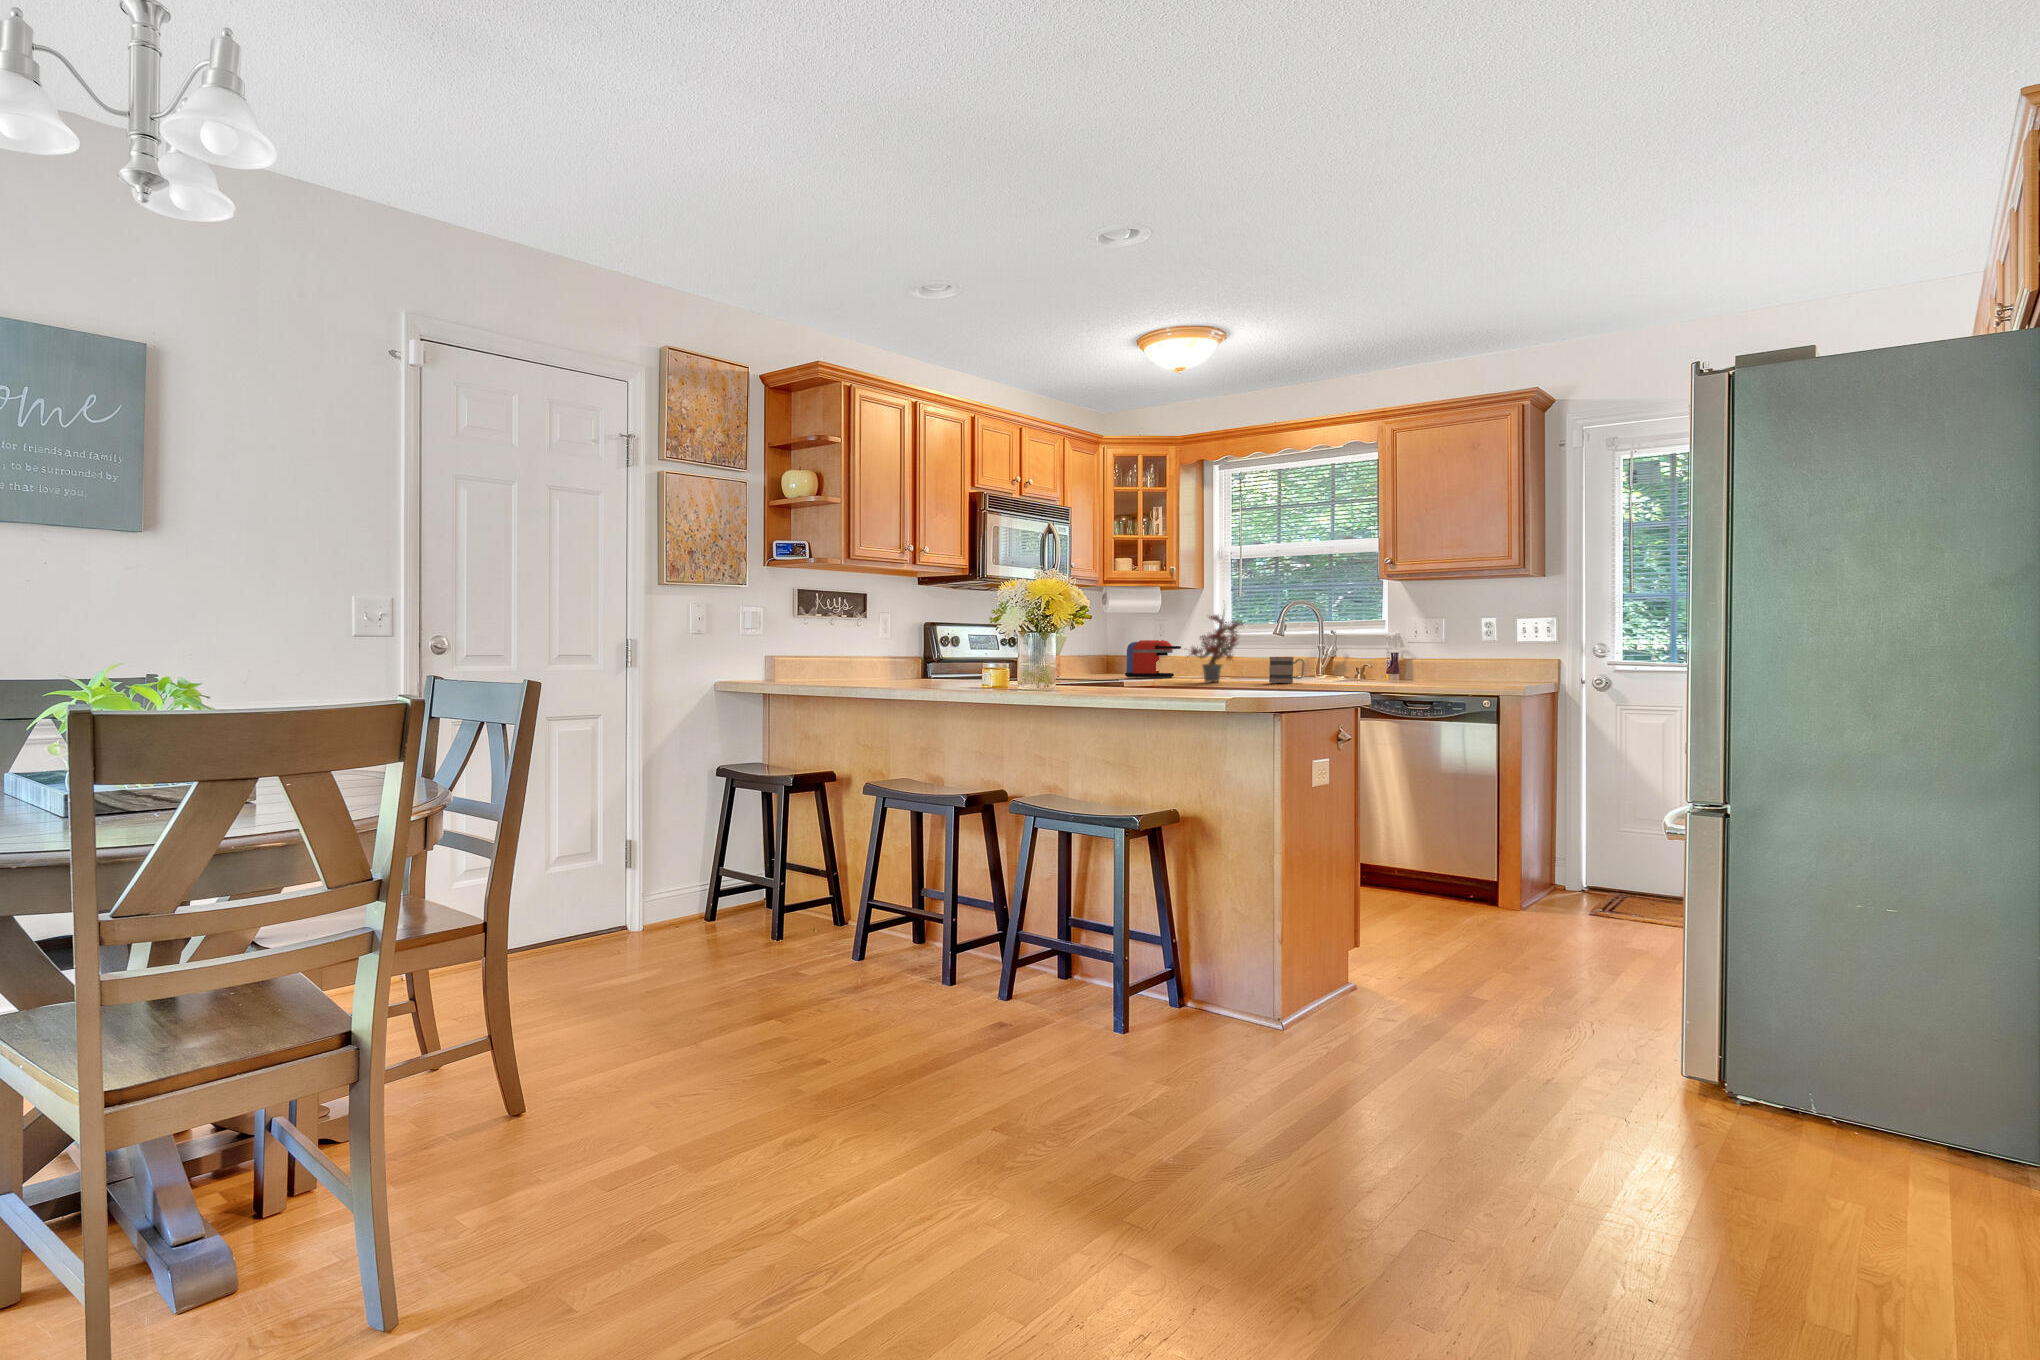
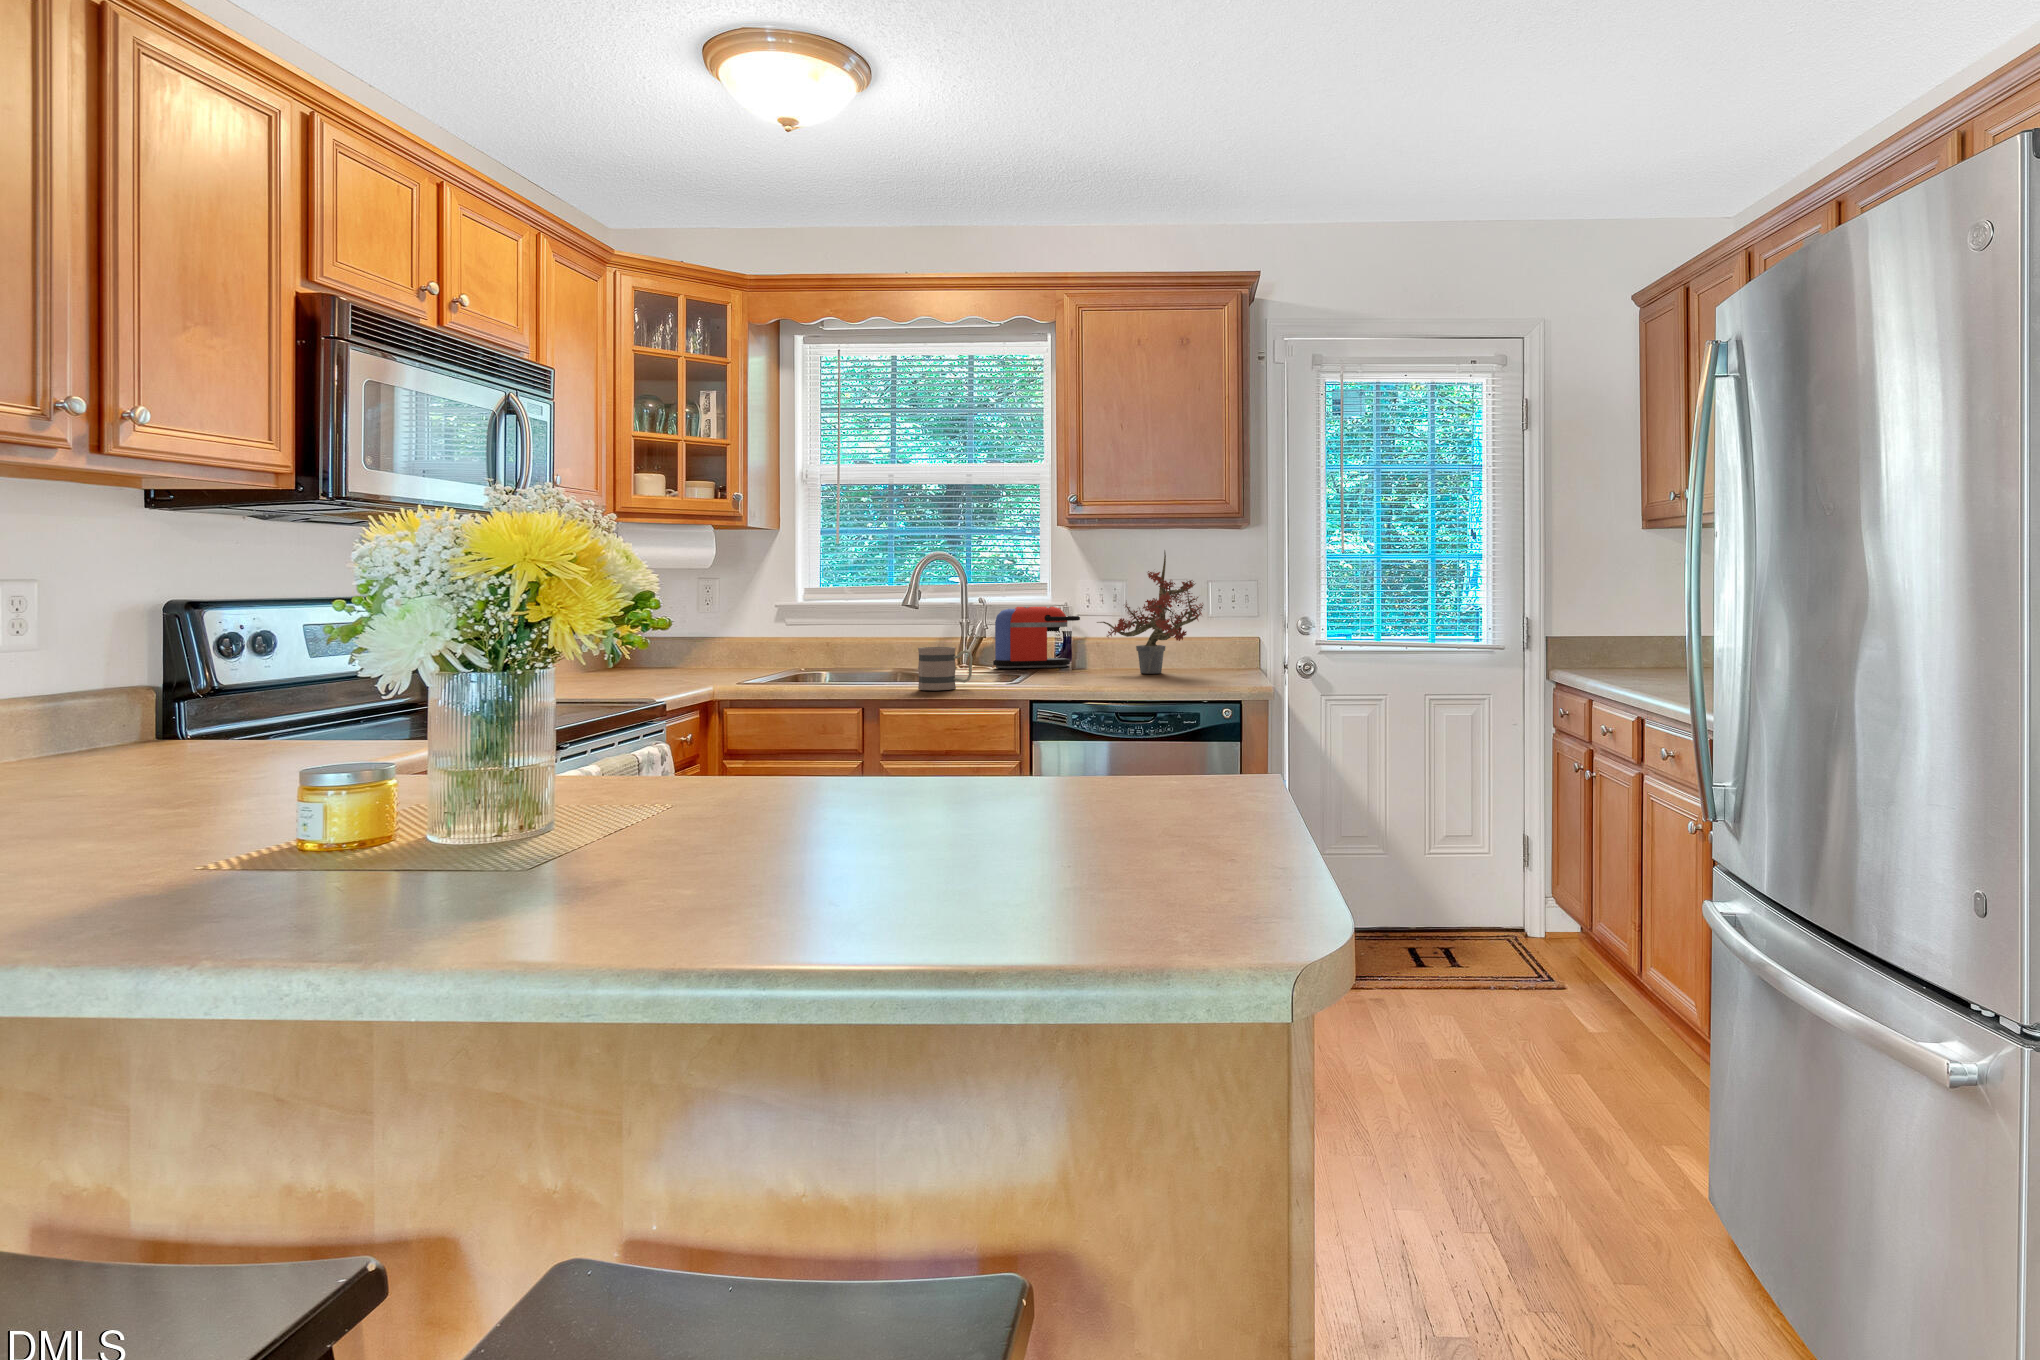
potted plant: present [1187,615,1244,682] -> present [1097,551,1203,674]
coffee maker: present [1125,640,1181,678] -> present [993,607,1080,668]

